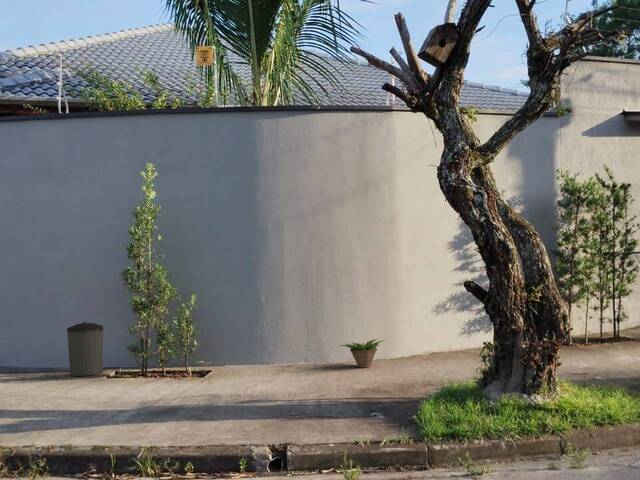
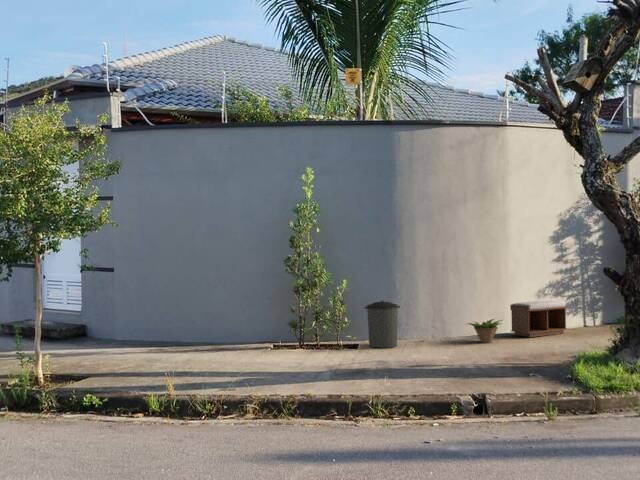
bench: none [400,316,468,360] -> present [510,301,567,337]
trash can: present [67,322,104,376] -> present [365,301,400,348]

